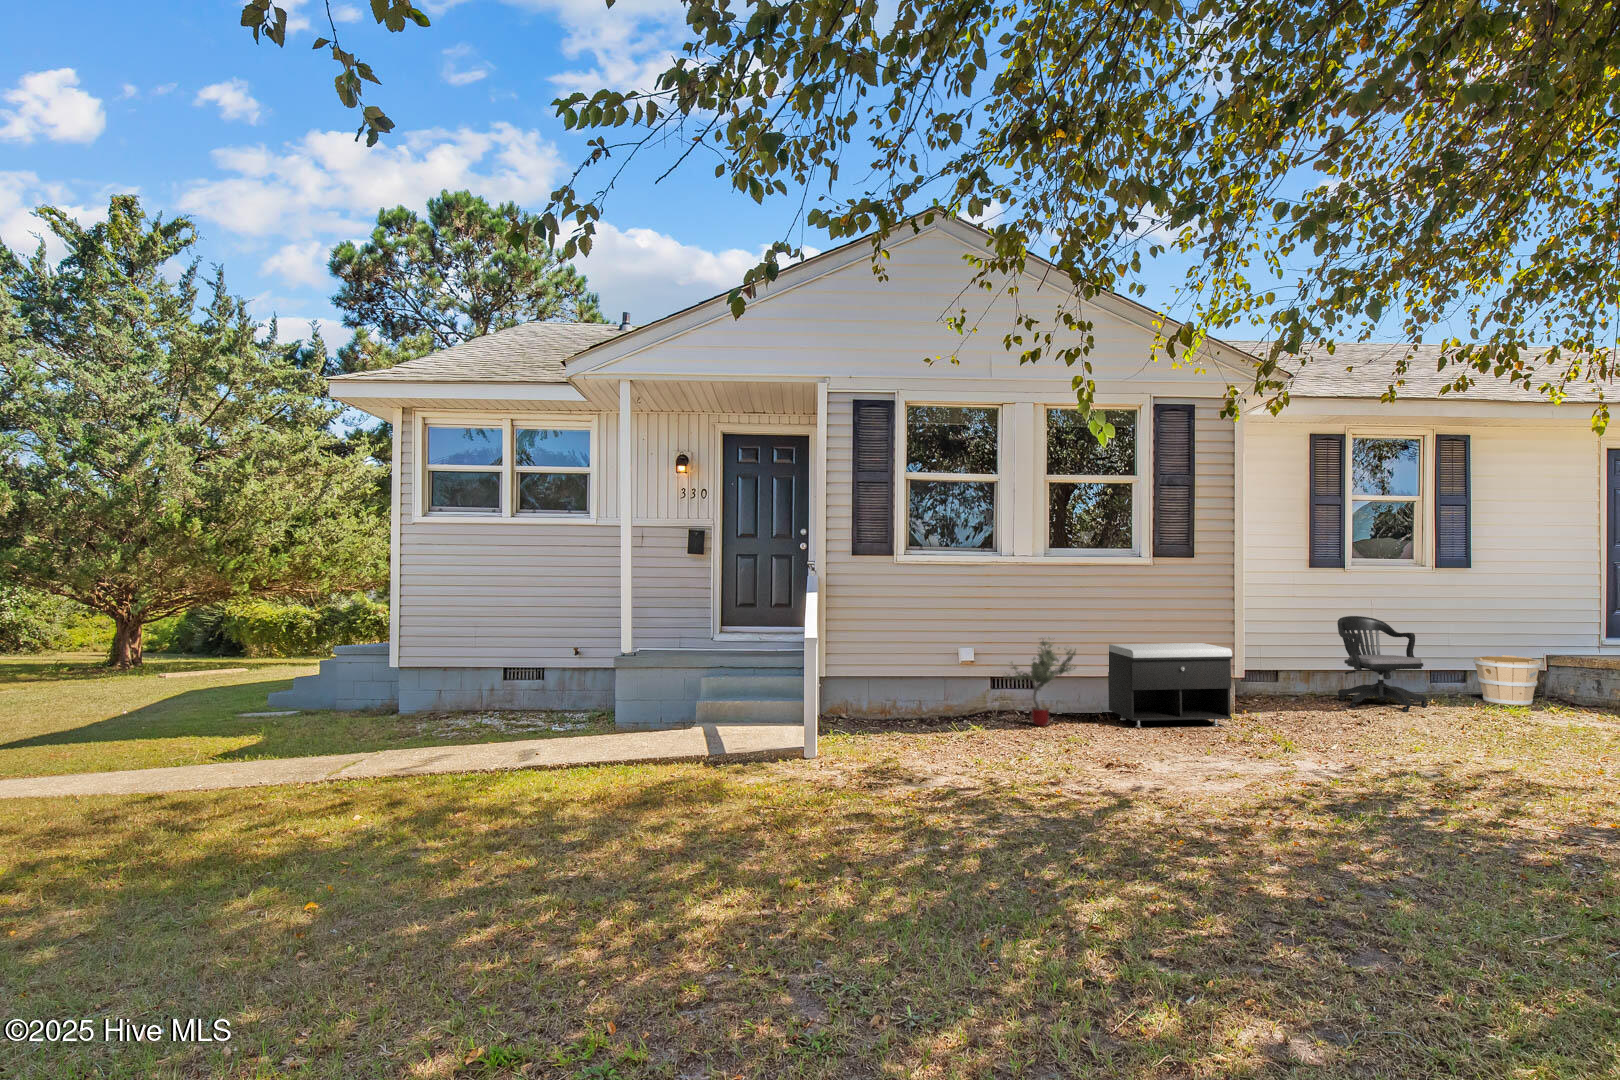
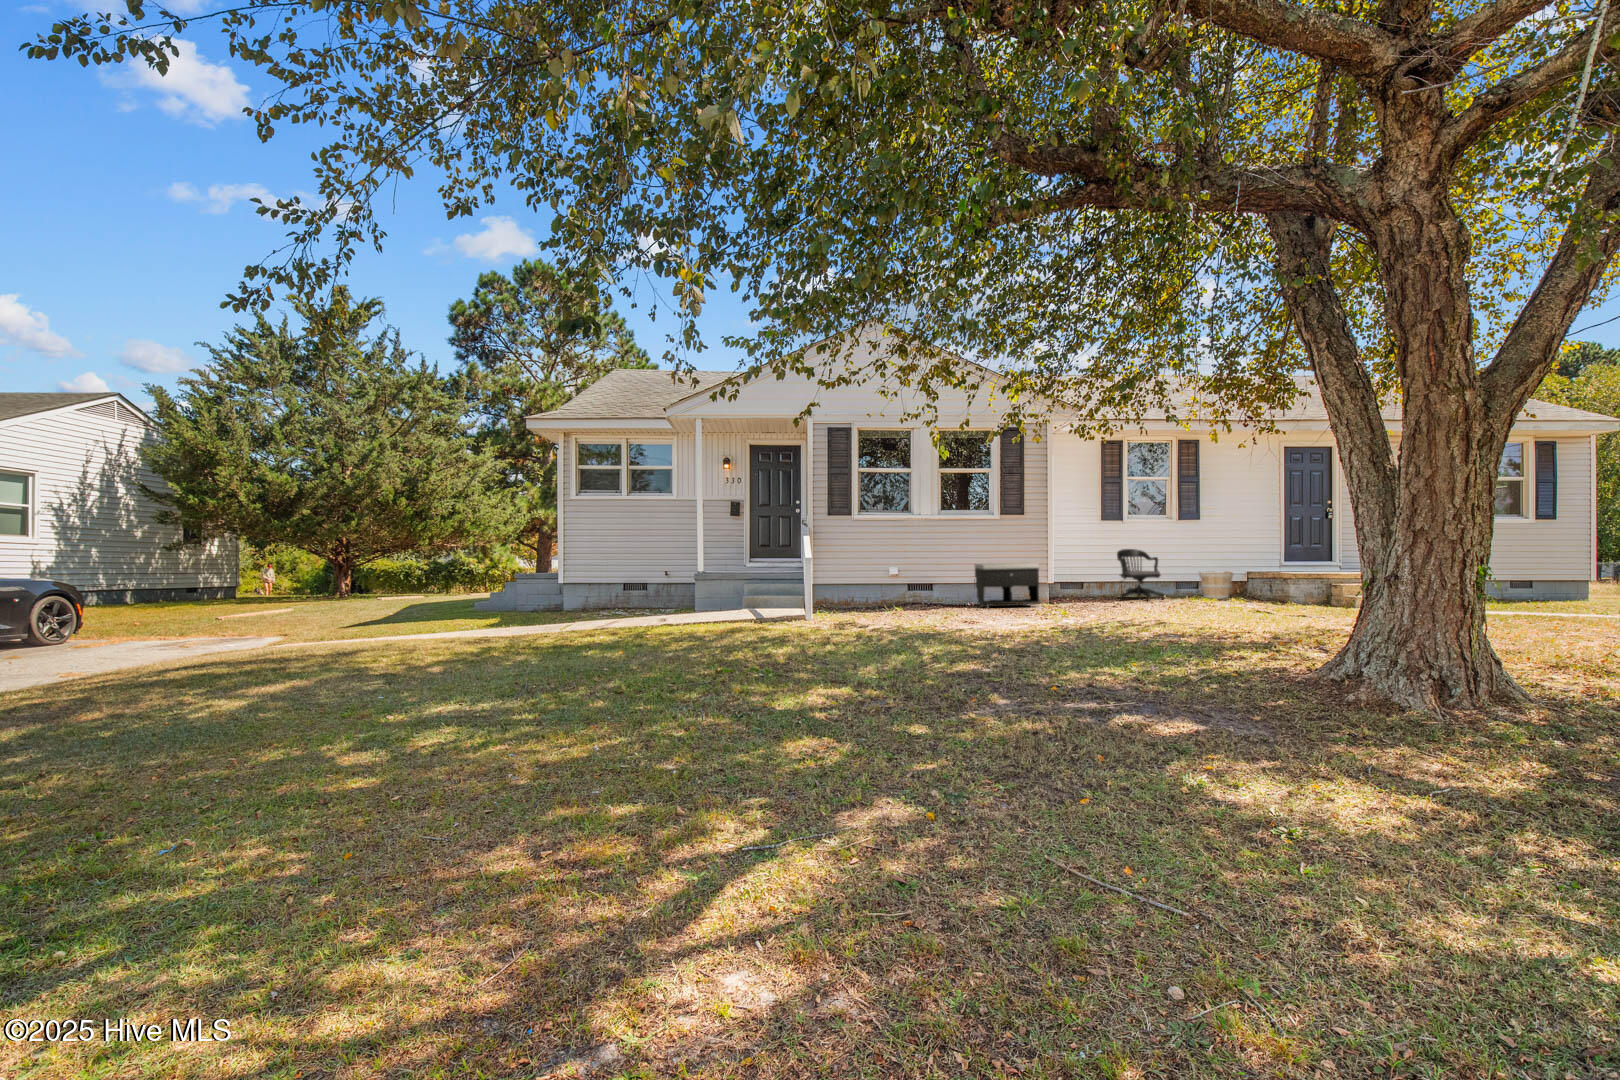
potted tree: present [1003,637,1076,726] -> none [913,559,954,609]

